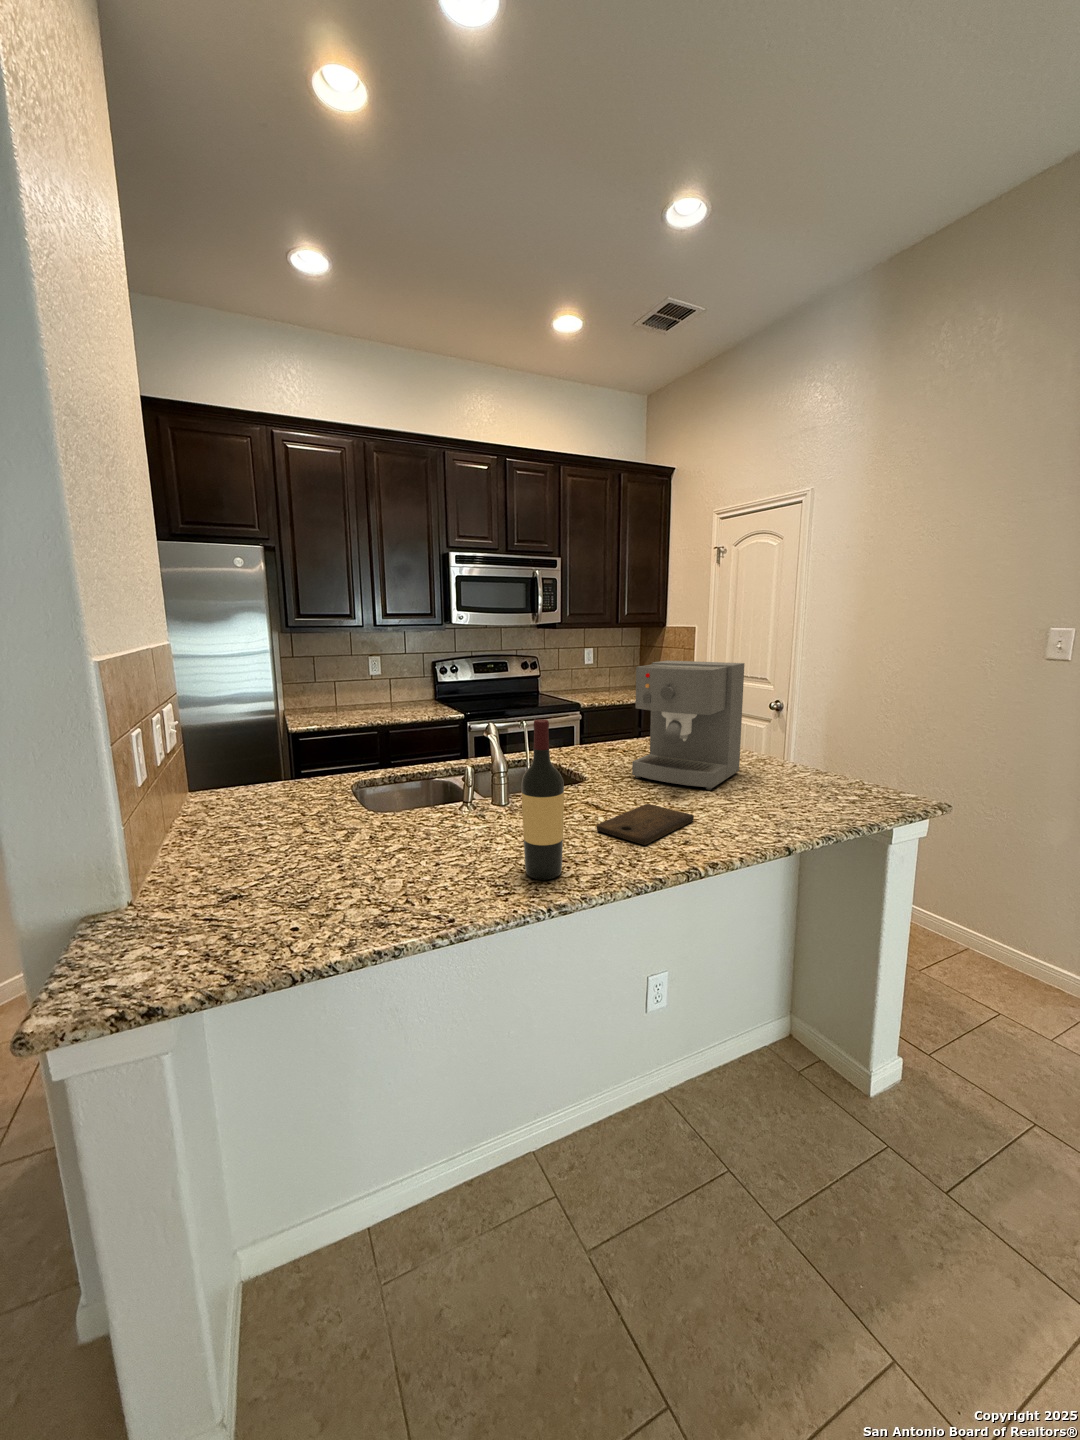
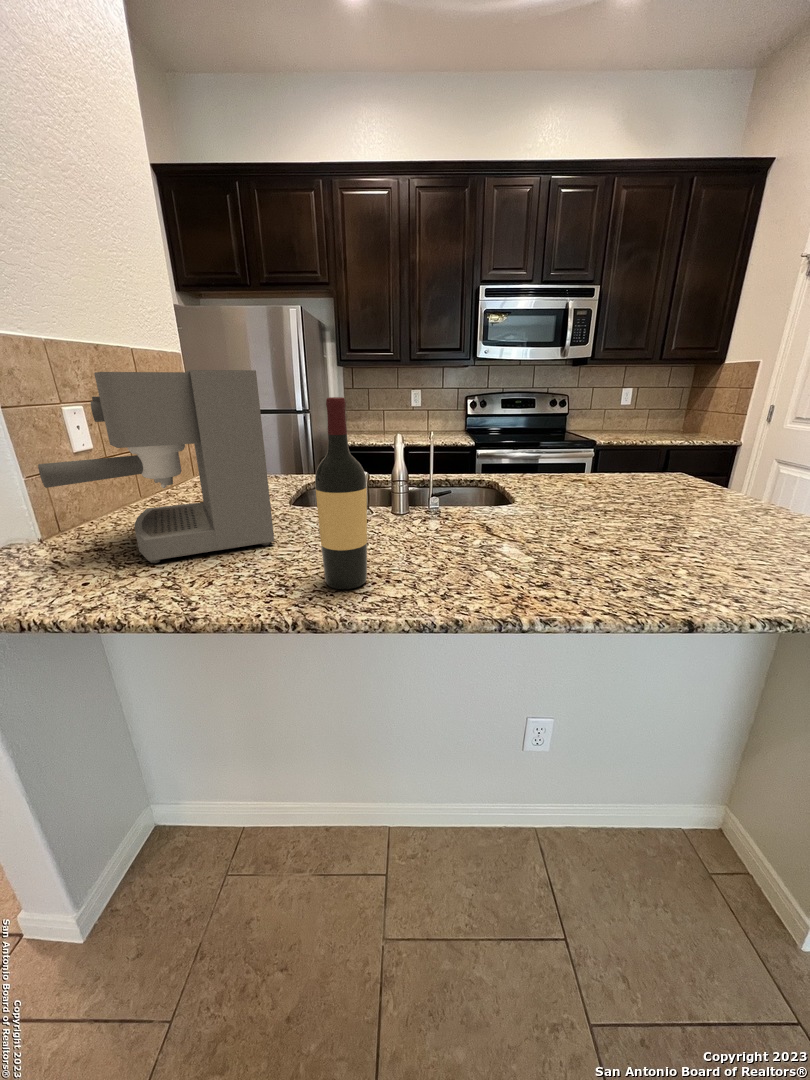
coffee maker: present [632,661,744,790] -> present [38,370,274,563]
cutting board: present [597,804,694,845] -> none [458,532,589,575]

